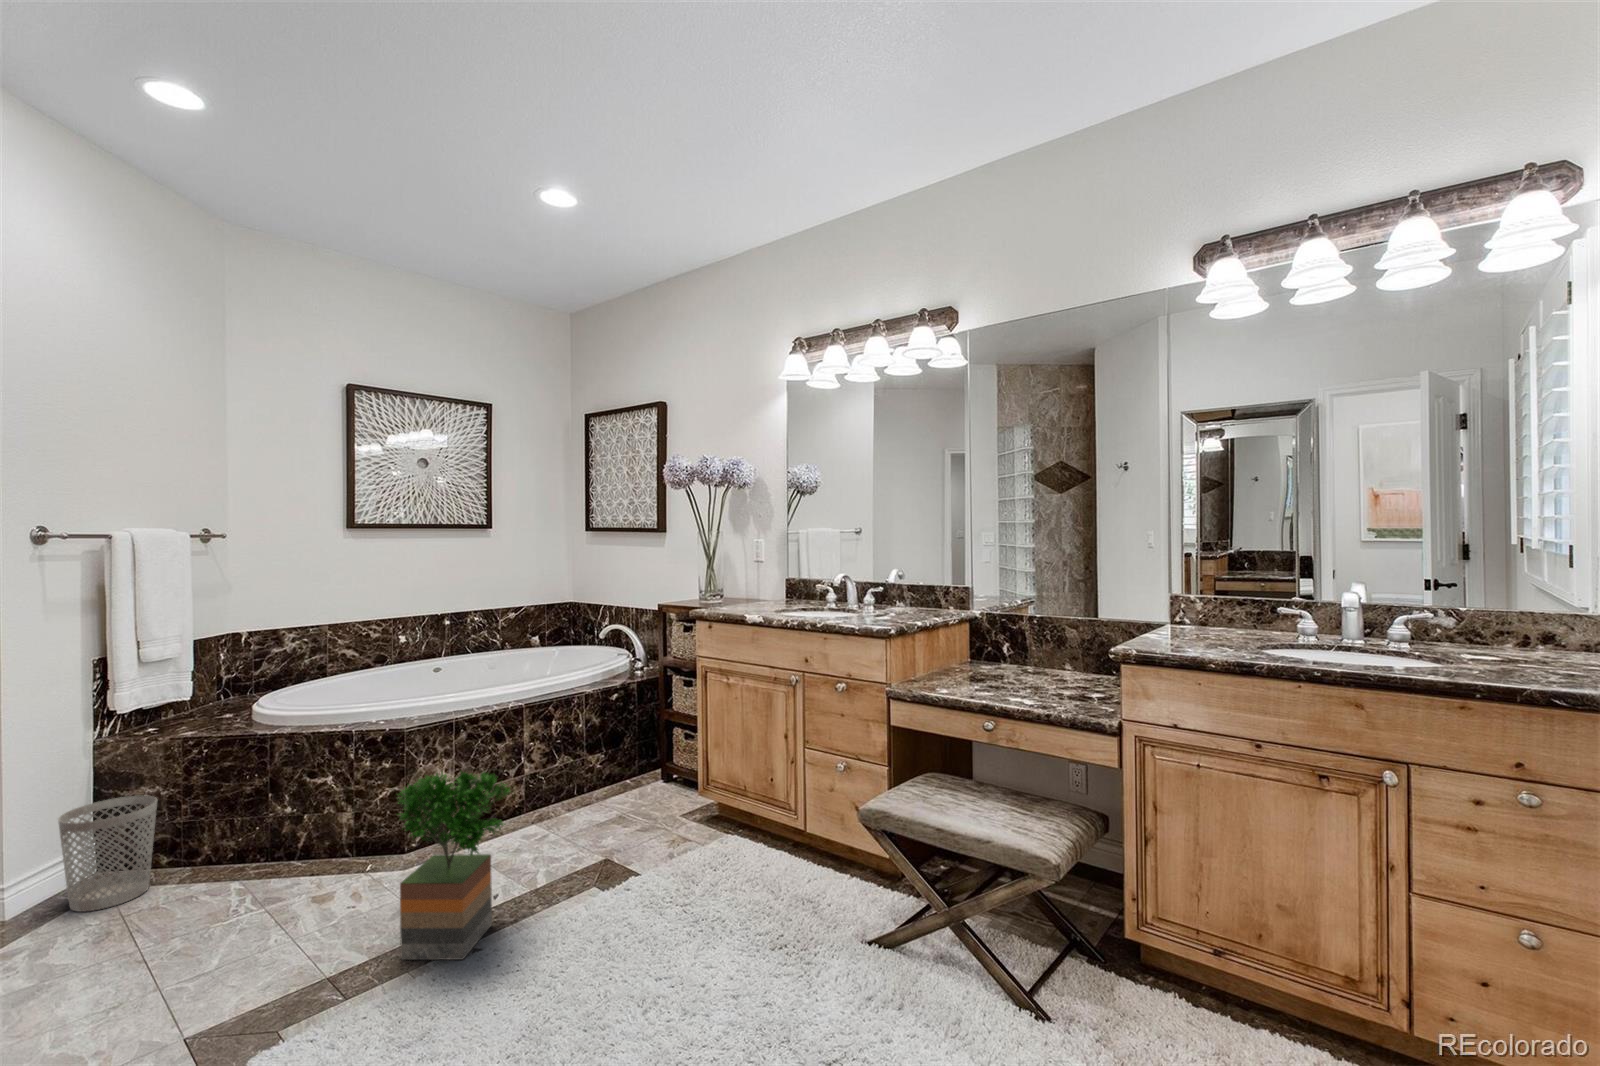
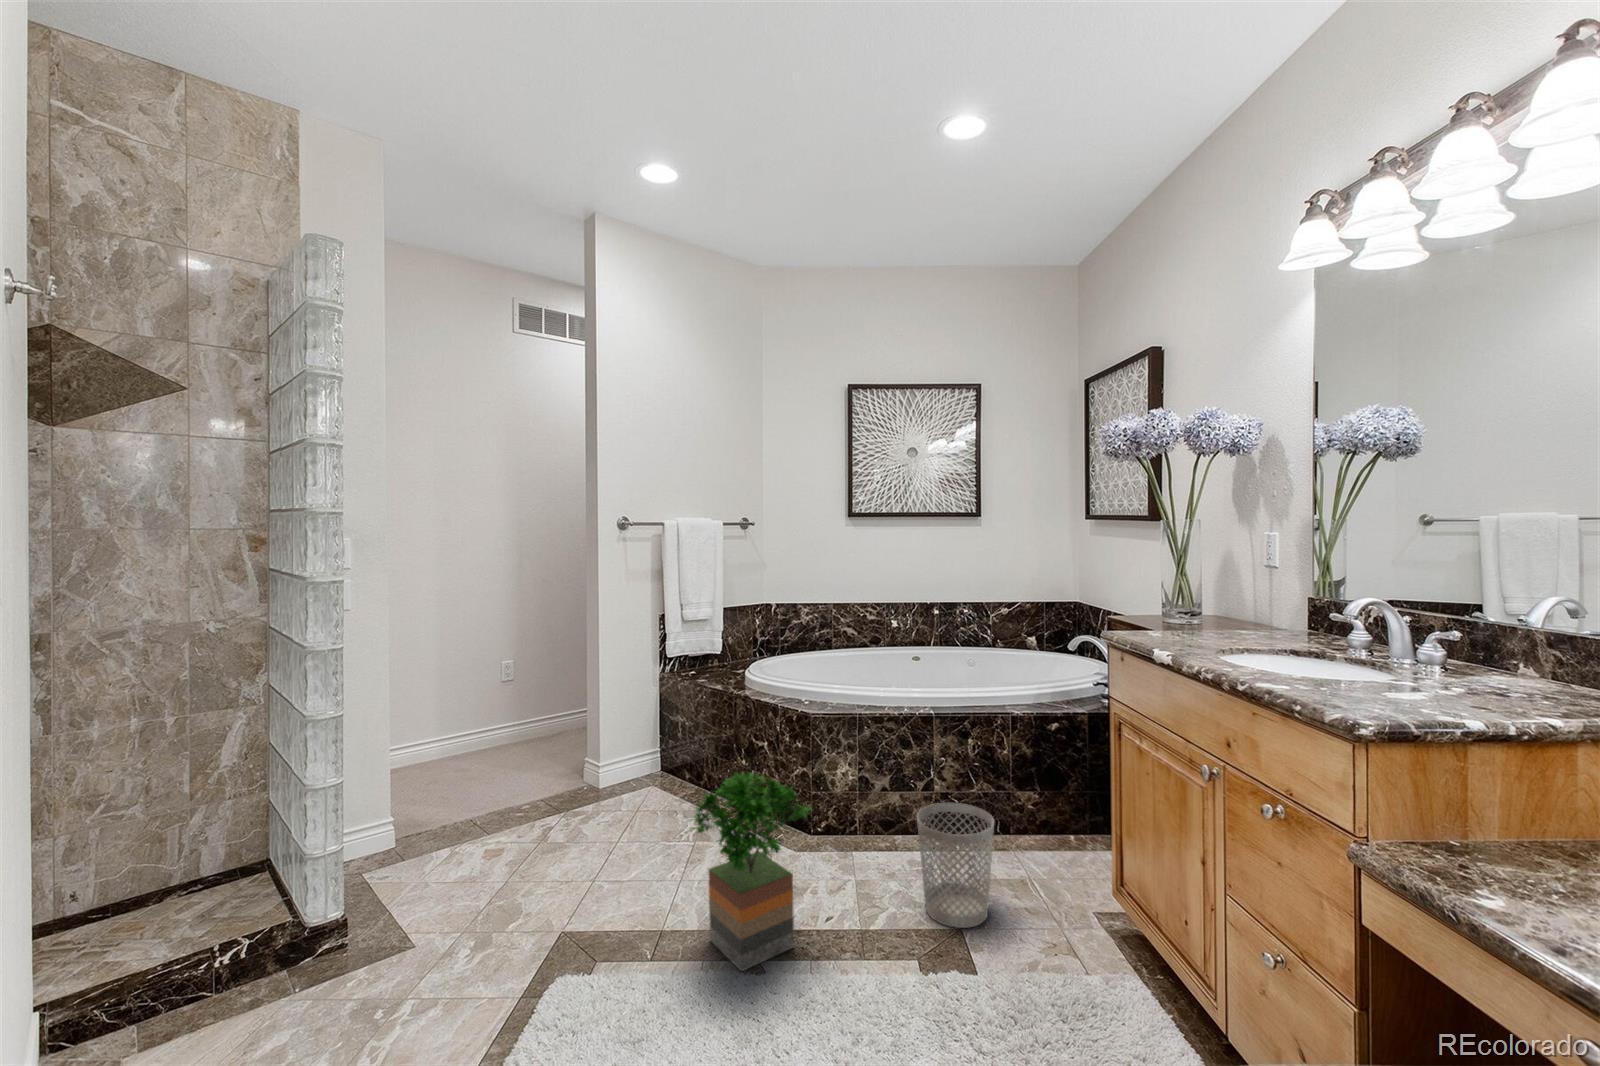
wastebasket: present [58,795,158,912] -> present [917,803,994,928]

